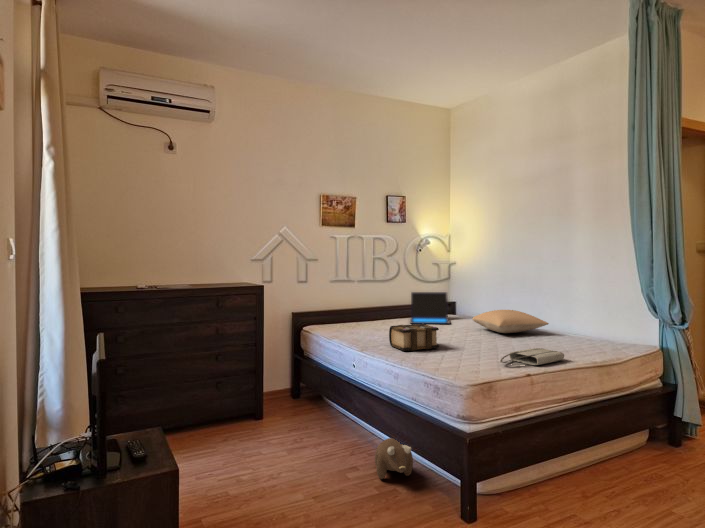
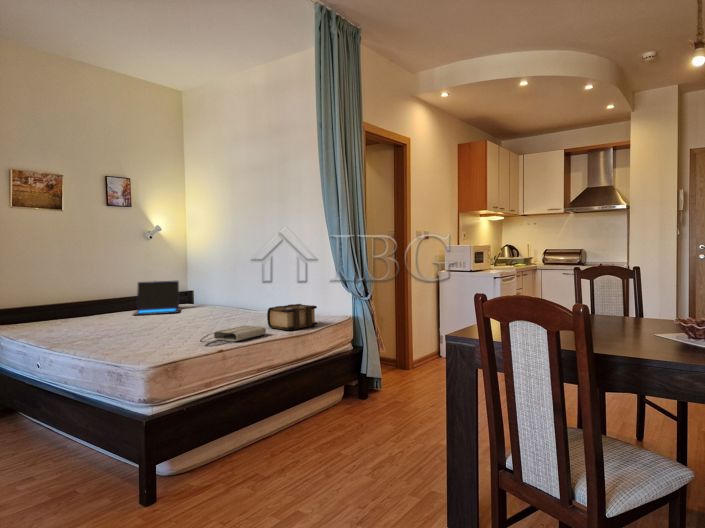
pillow: present [472,310,549,333] -> none [198,294,269,316]
book: present [389,324,439,351] -> present [267,304,317,330]
plush toy: present [375,438,413,479] -> none [52,440,102,489]

